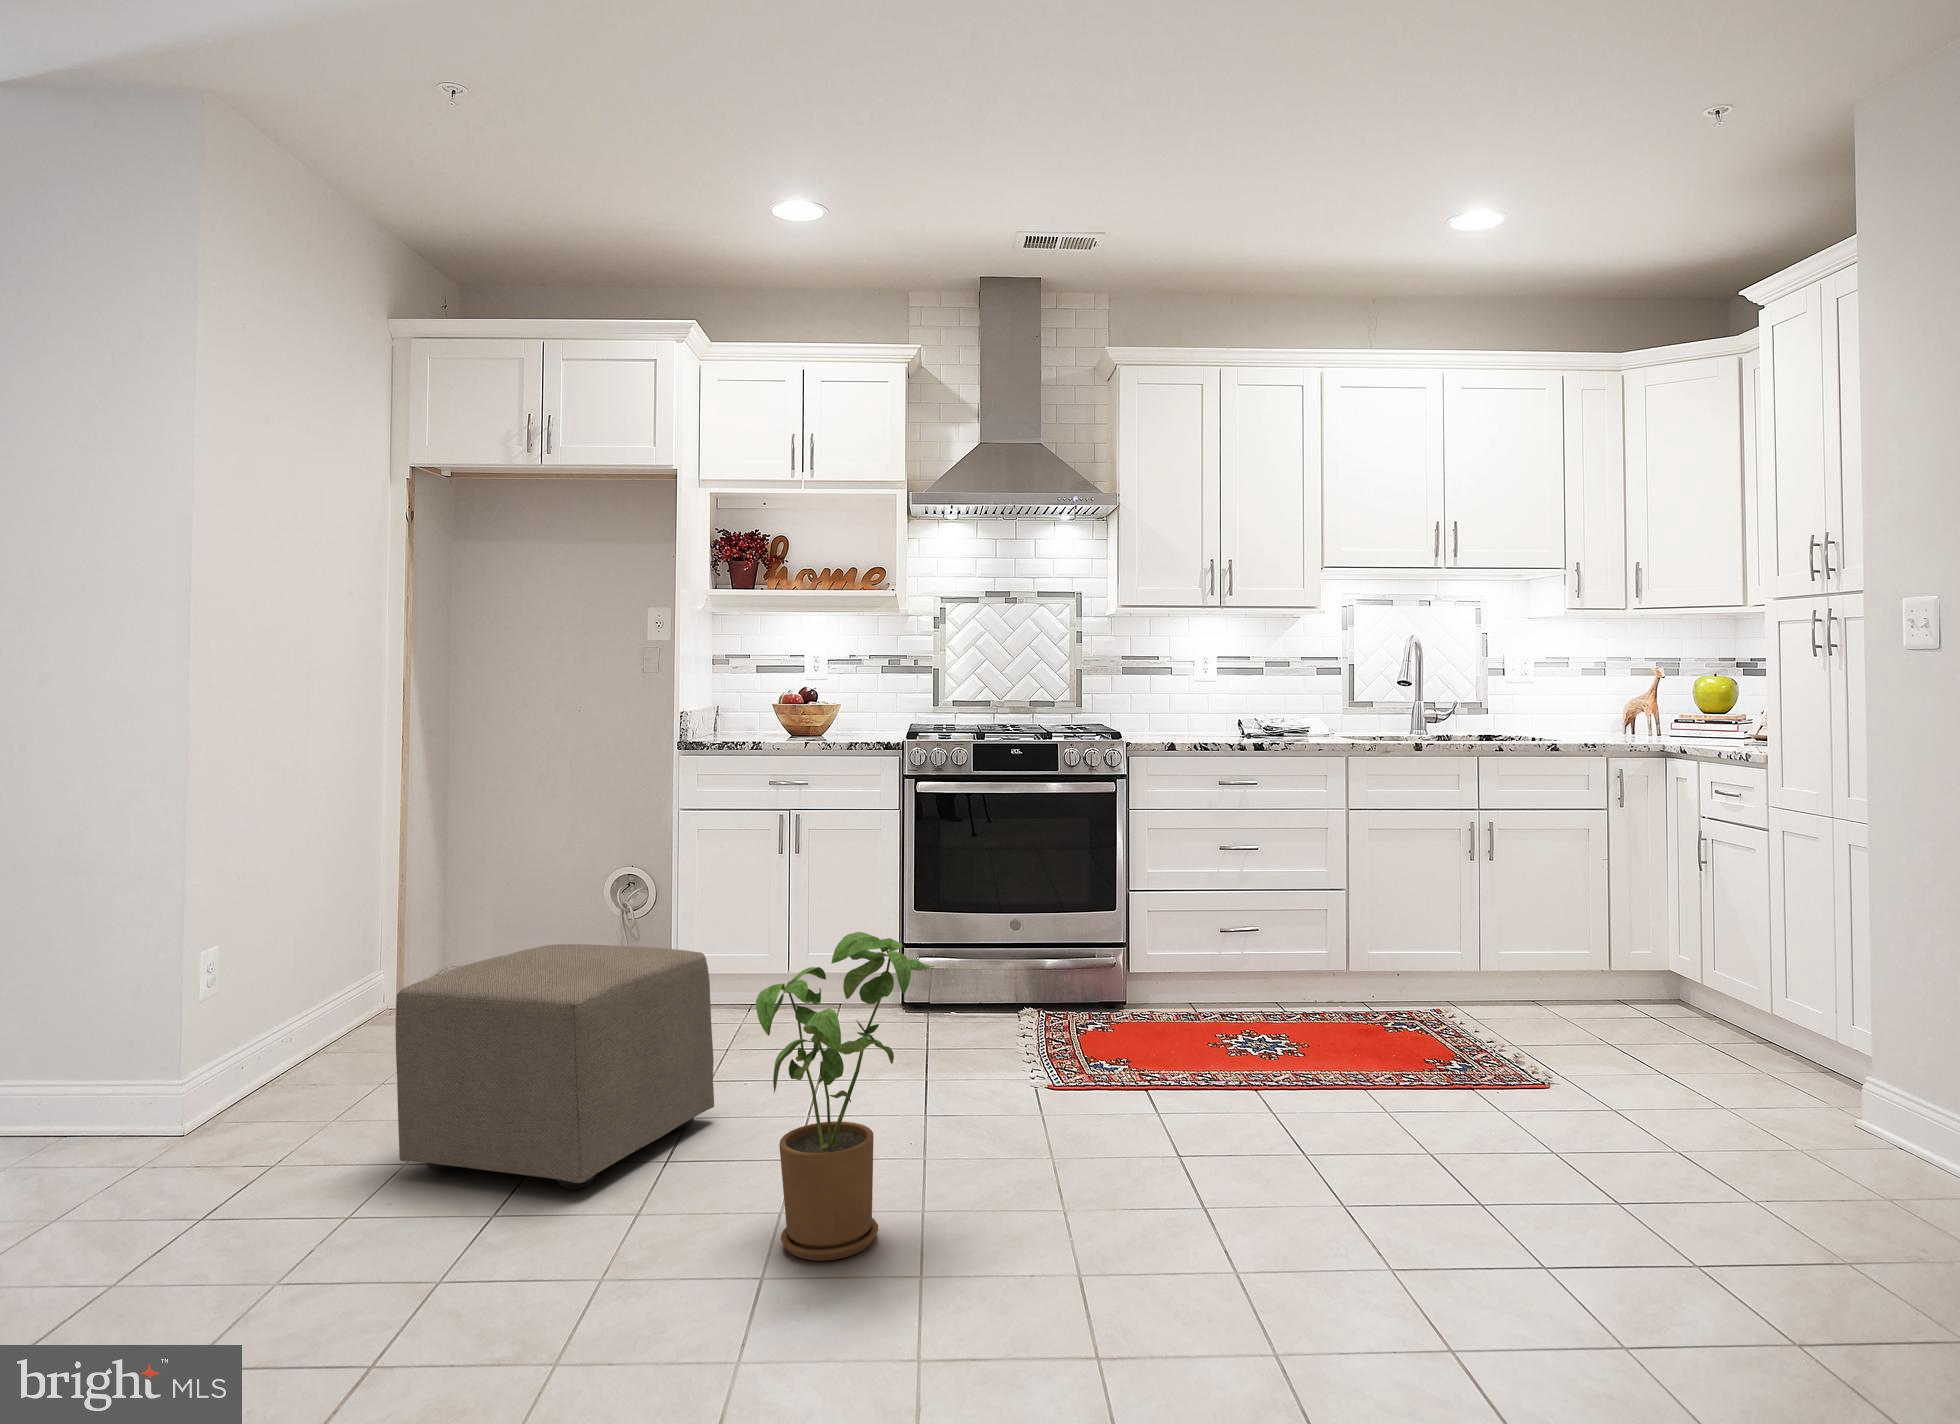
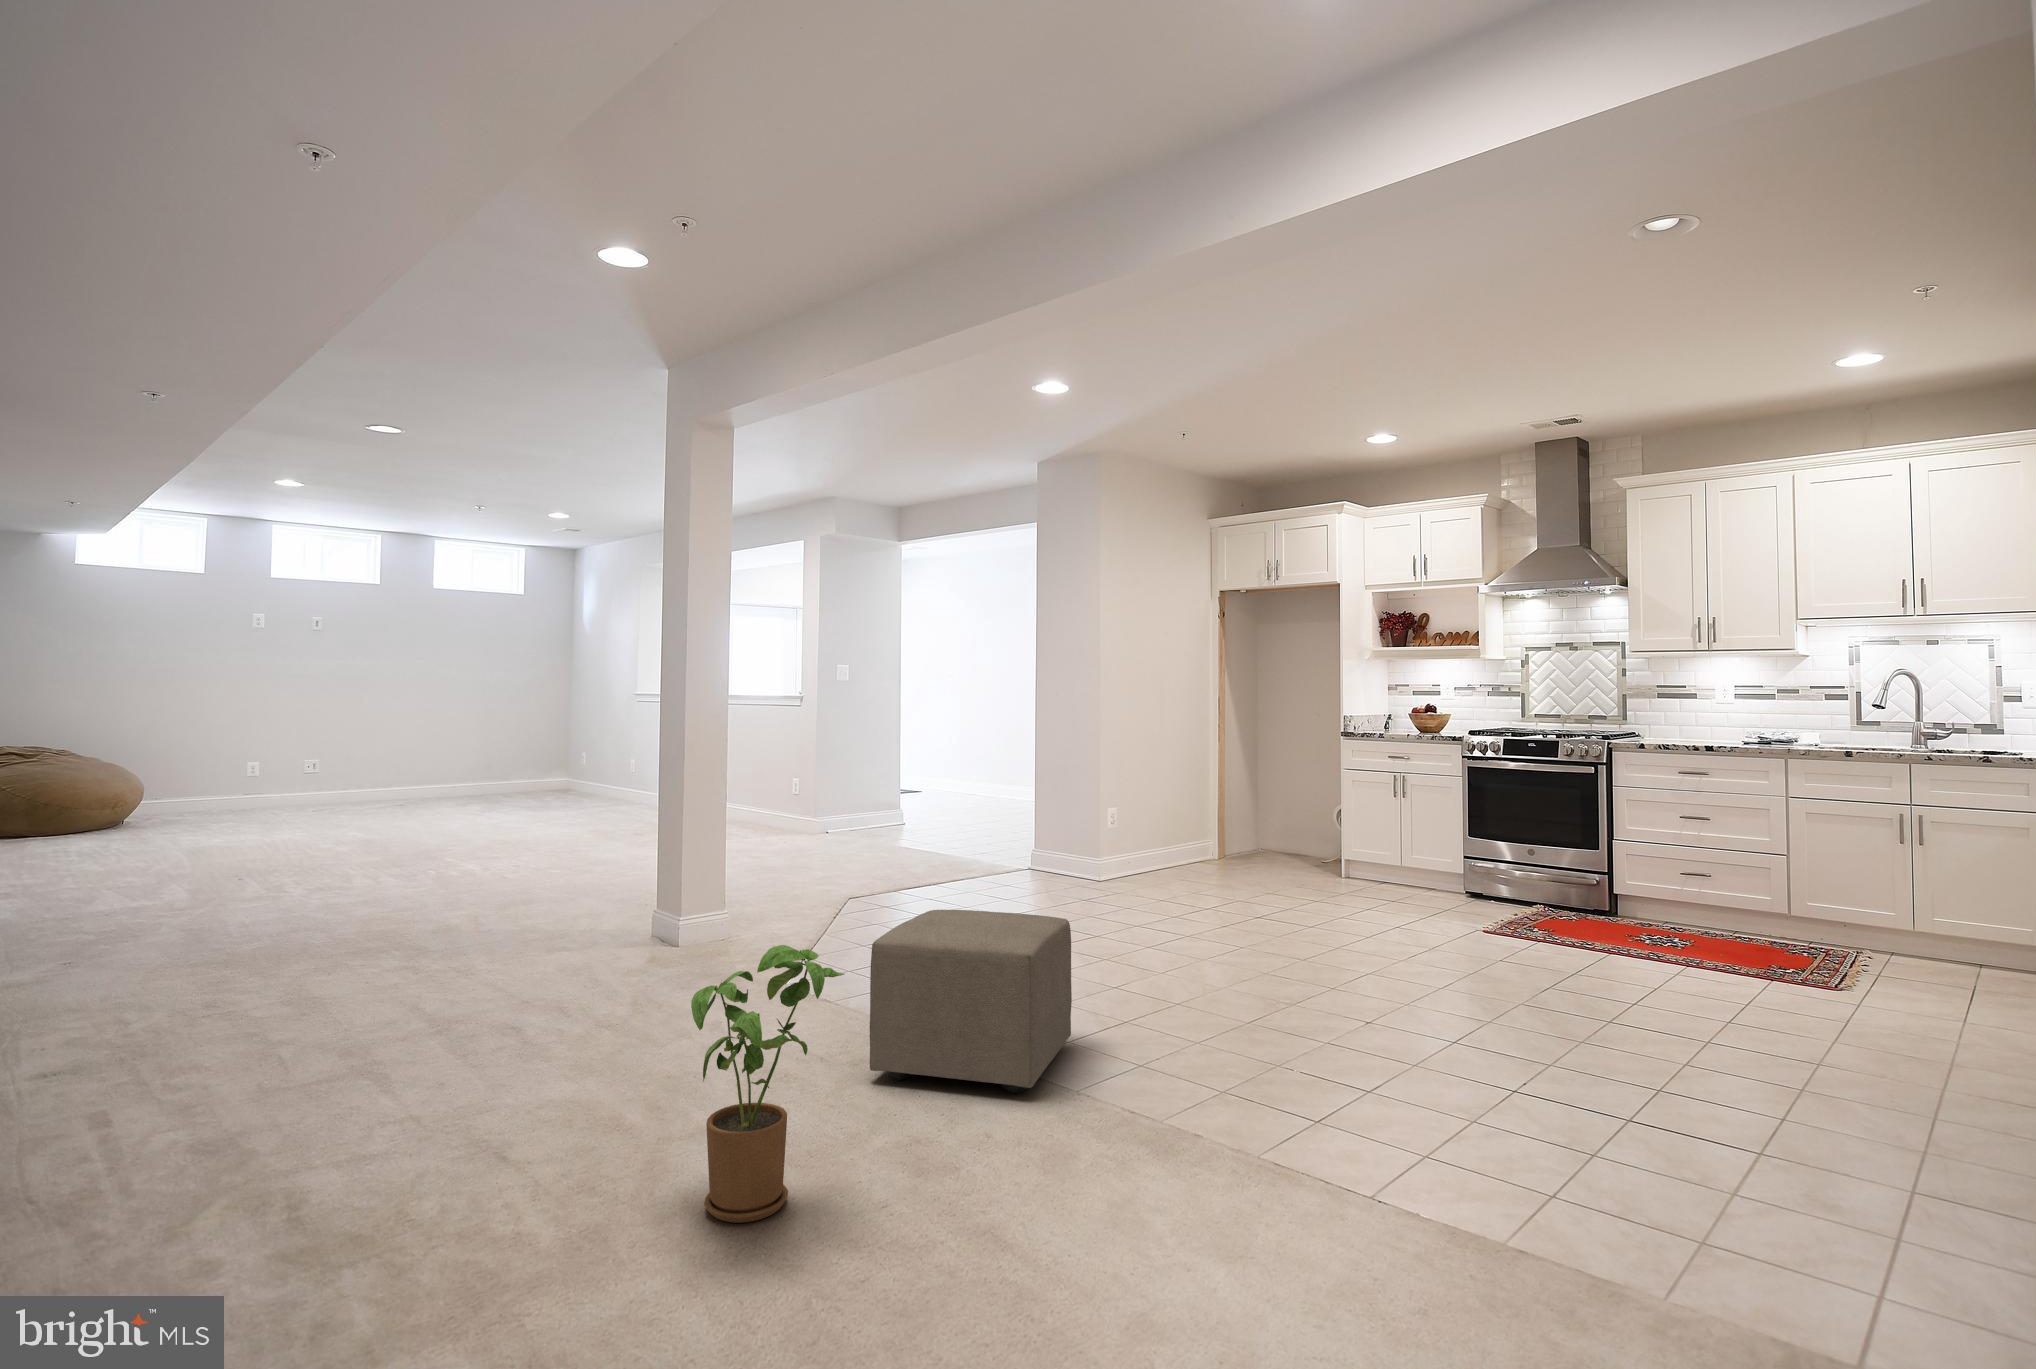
ottoman: present [396,944,714,1189] -> present [870,910,1072,1093]

